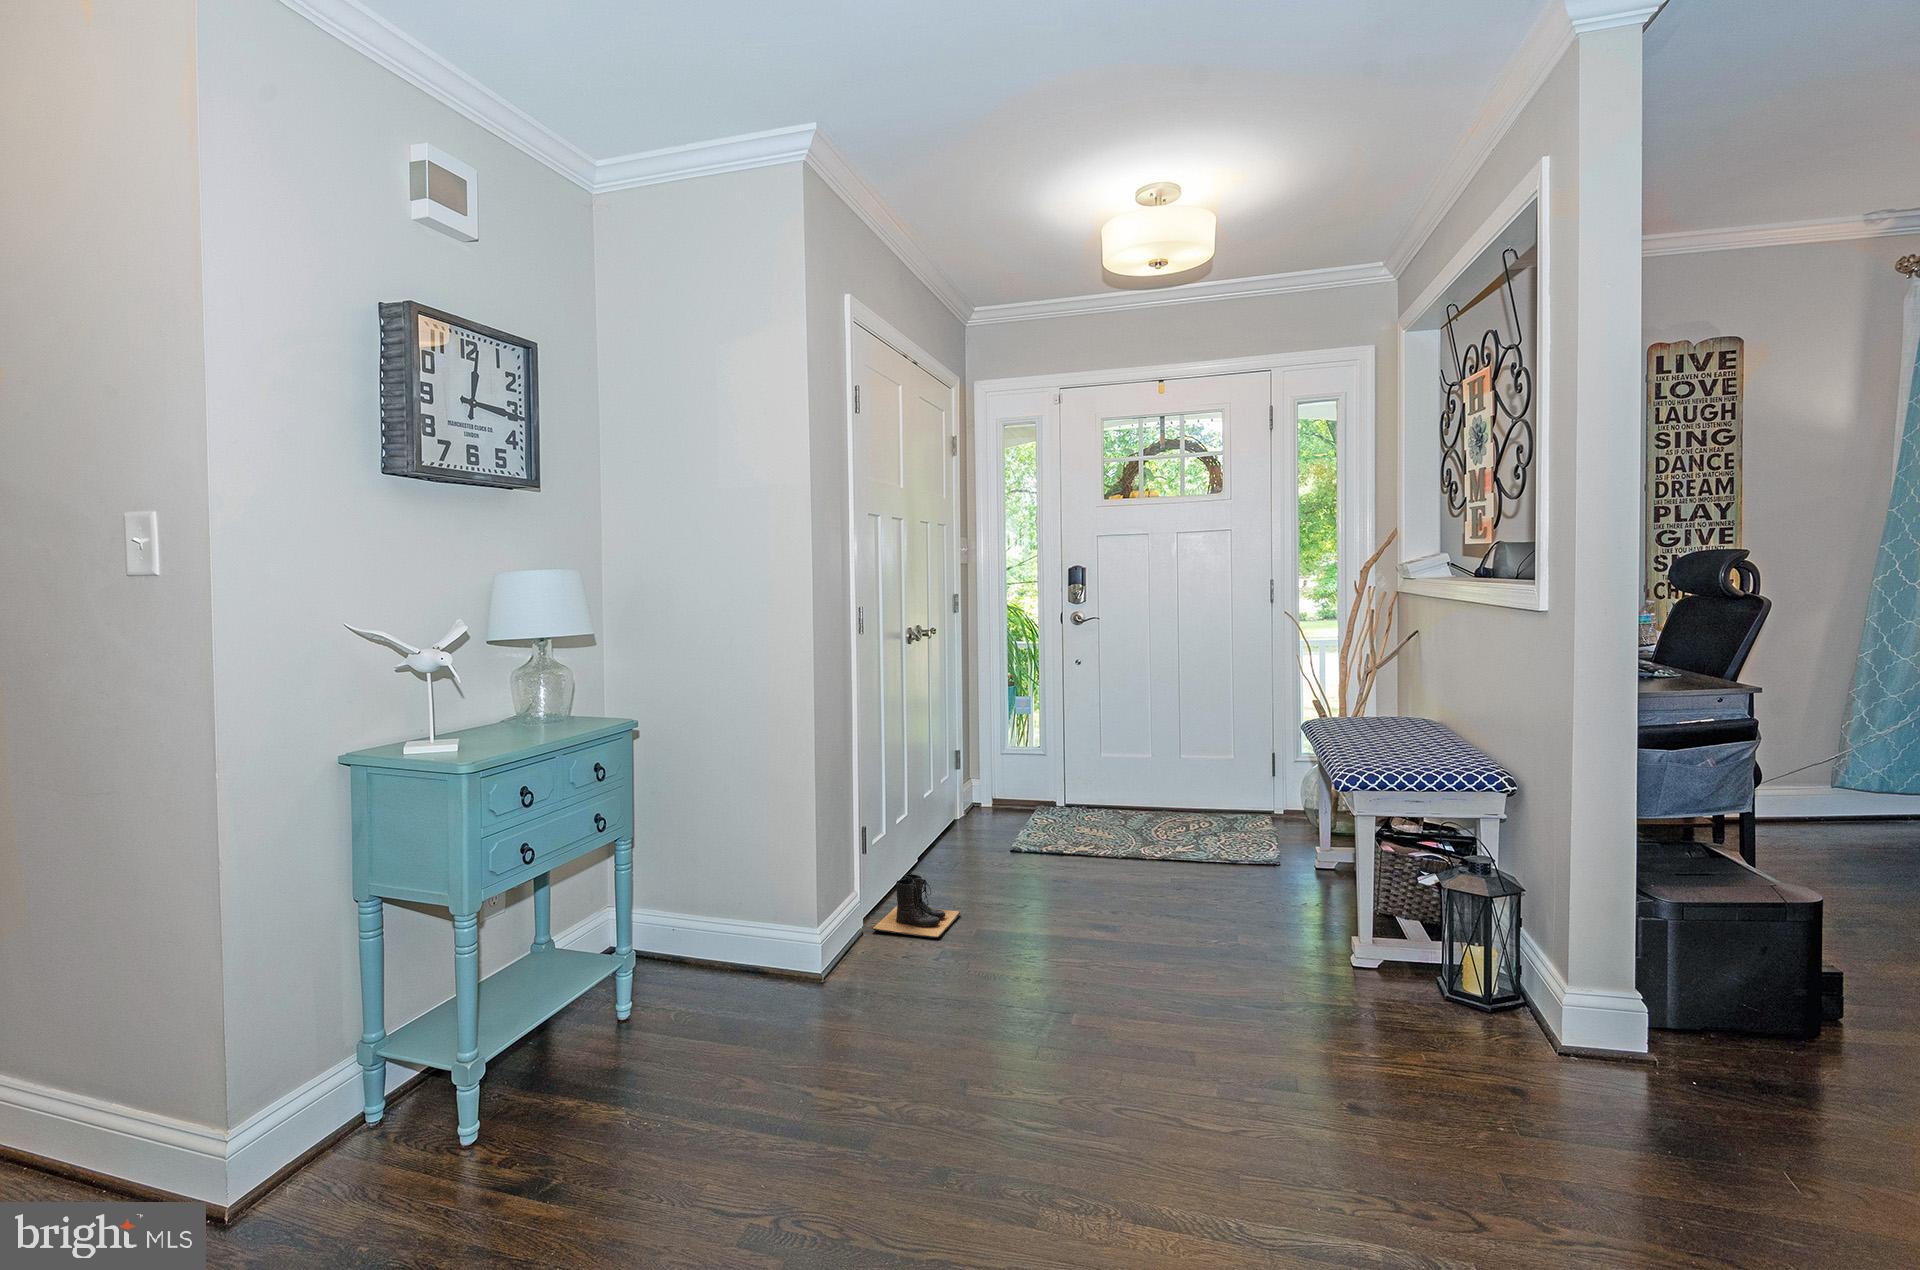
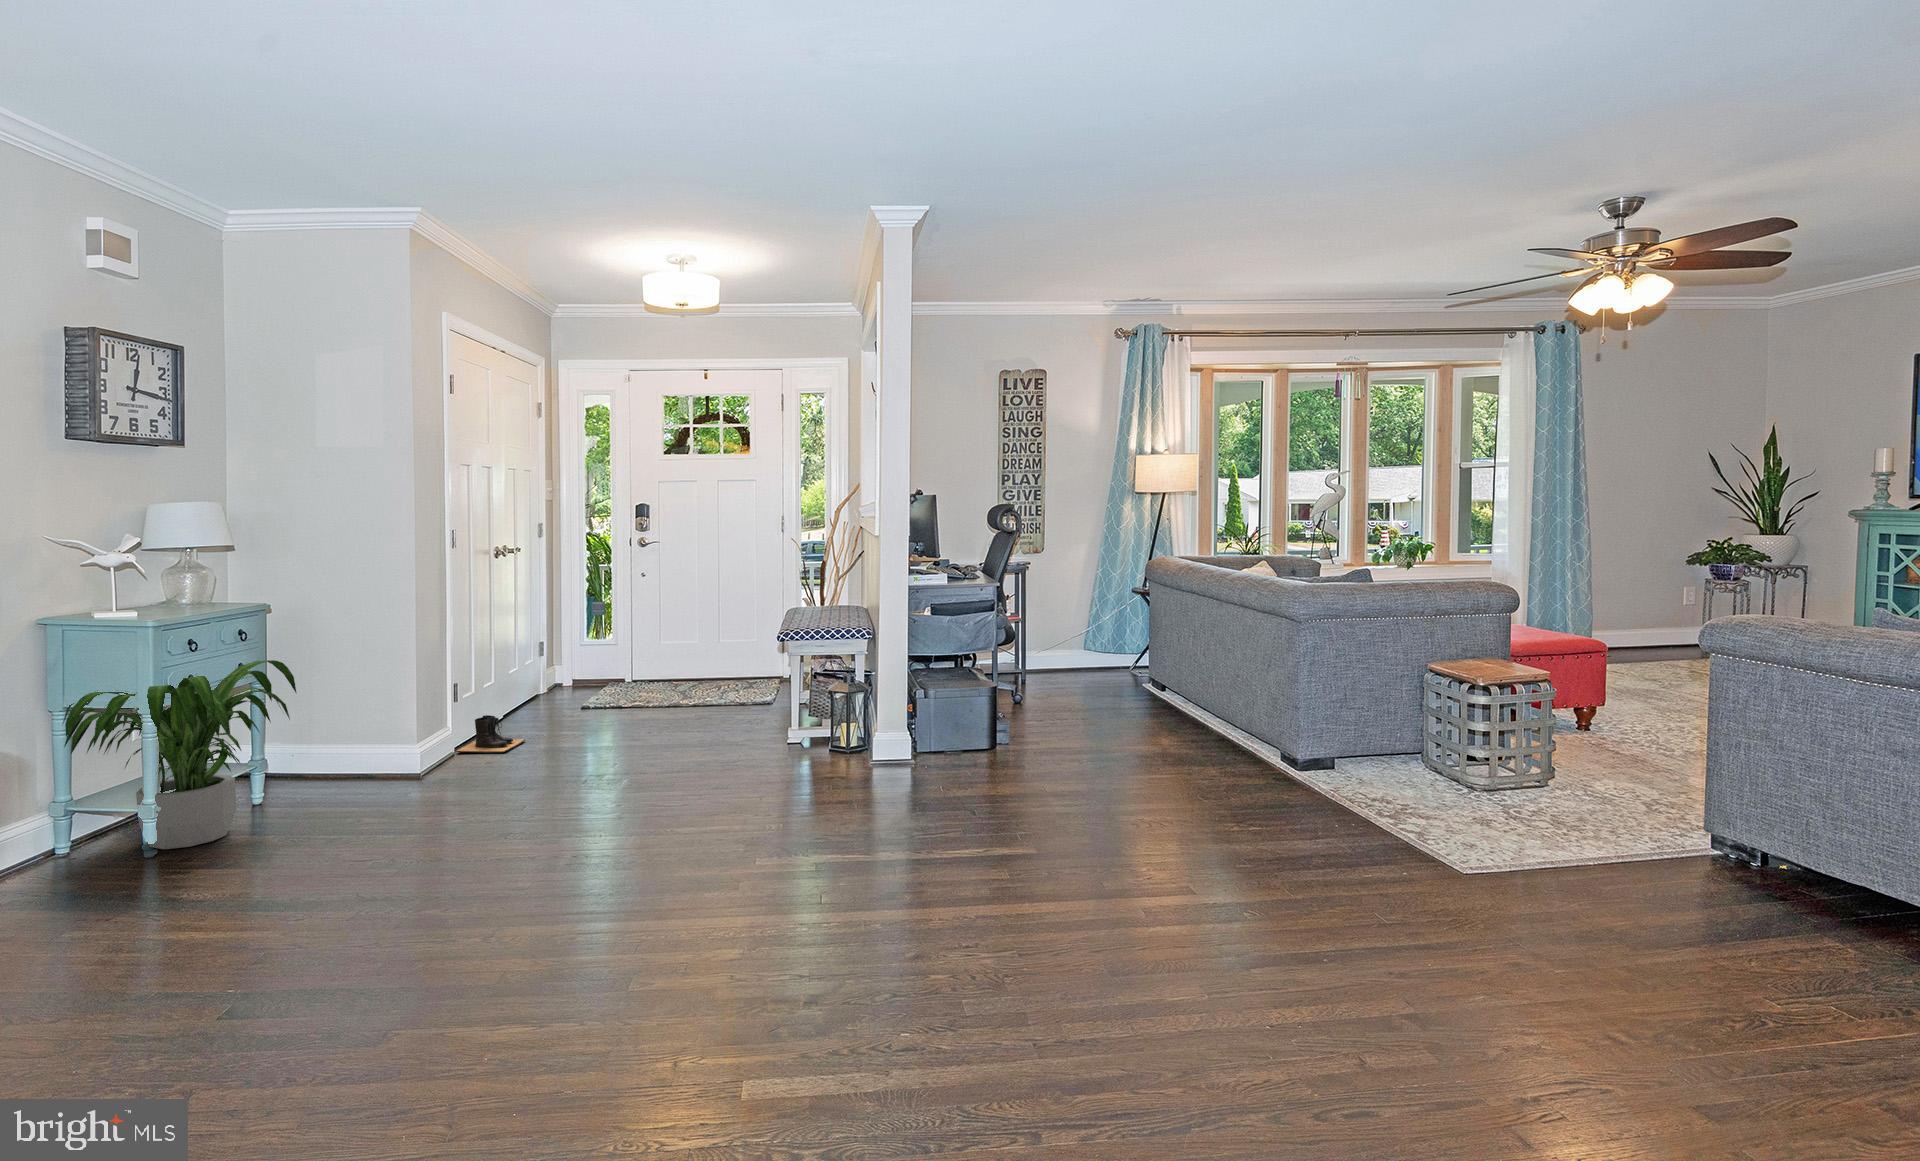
potted plant: none [345,812,671,1131] -> present [63,660,296,849]

